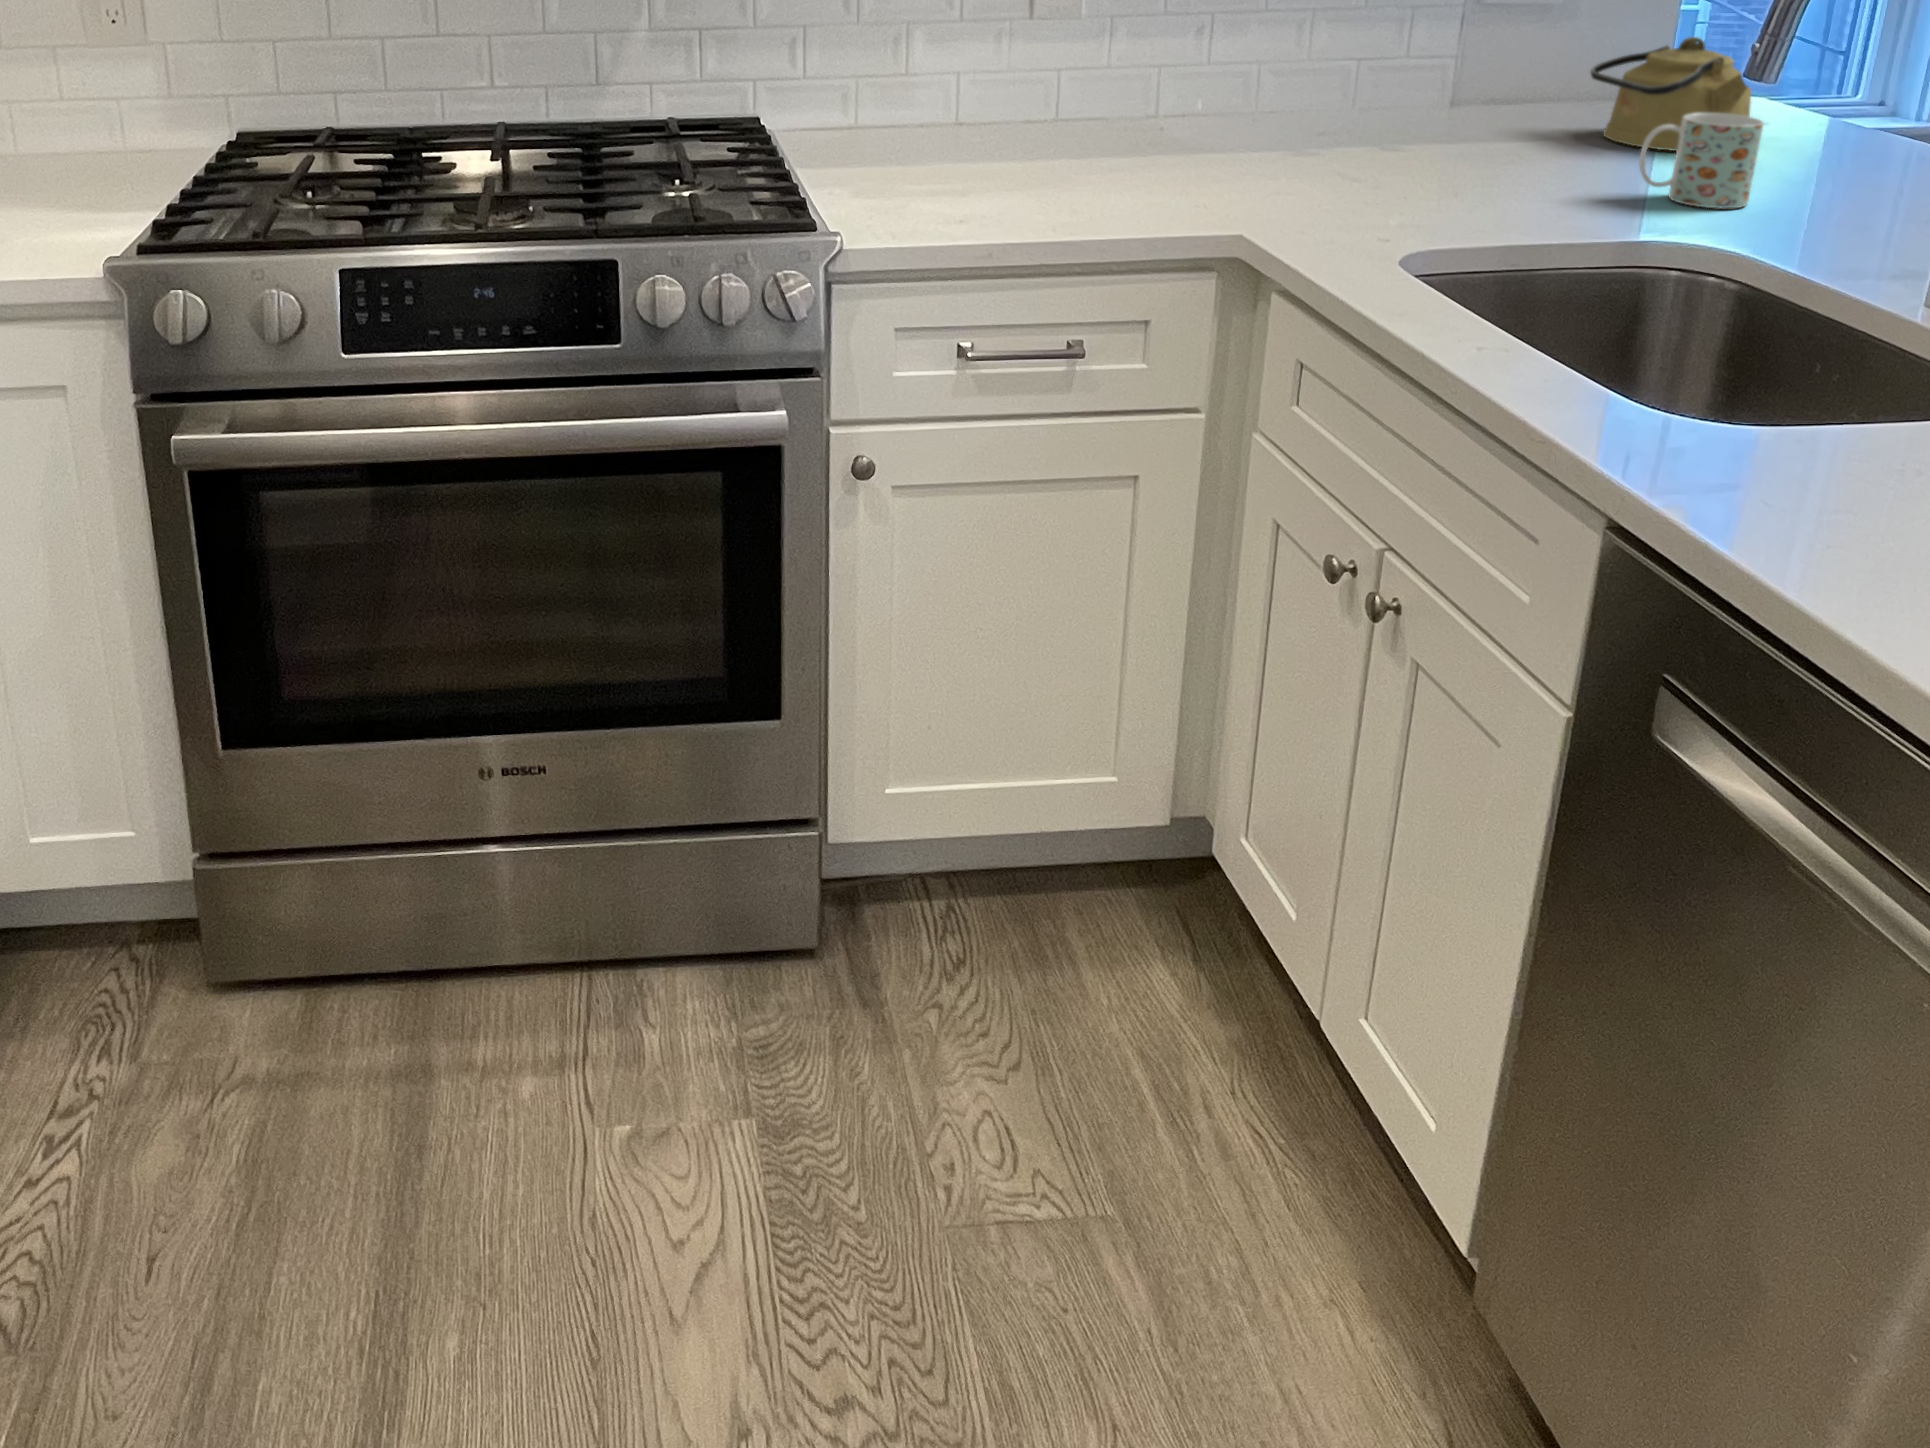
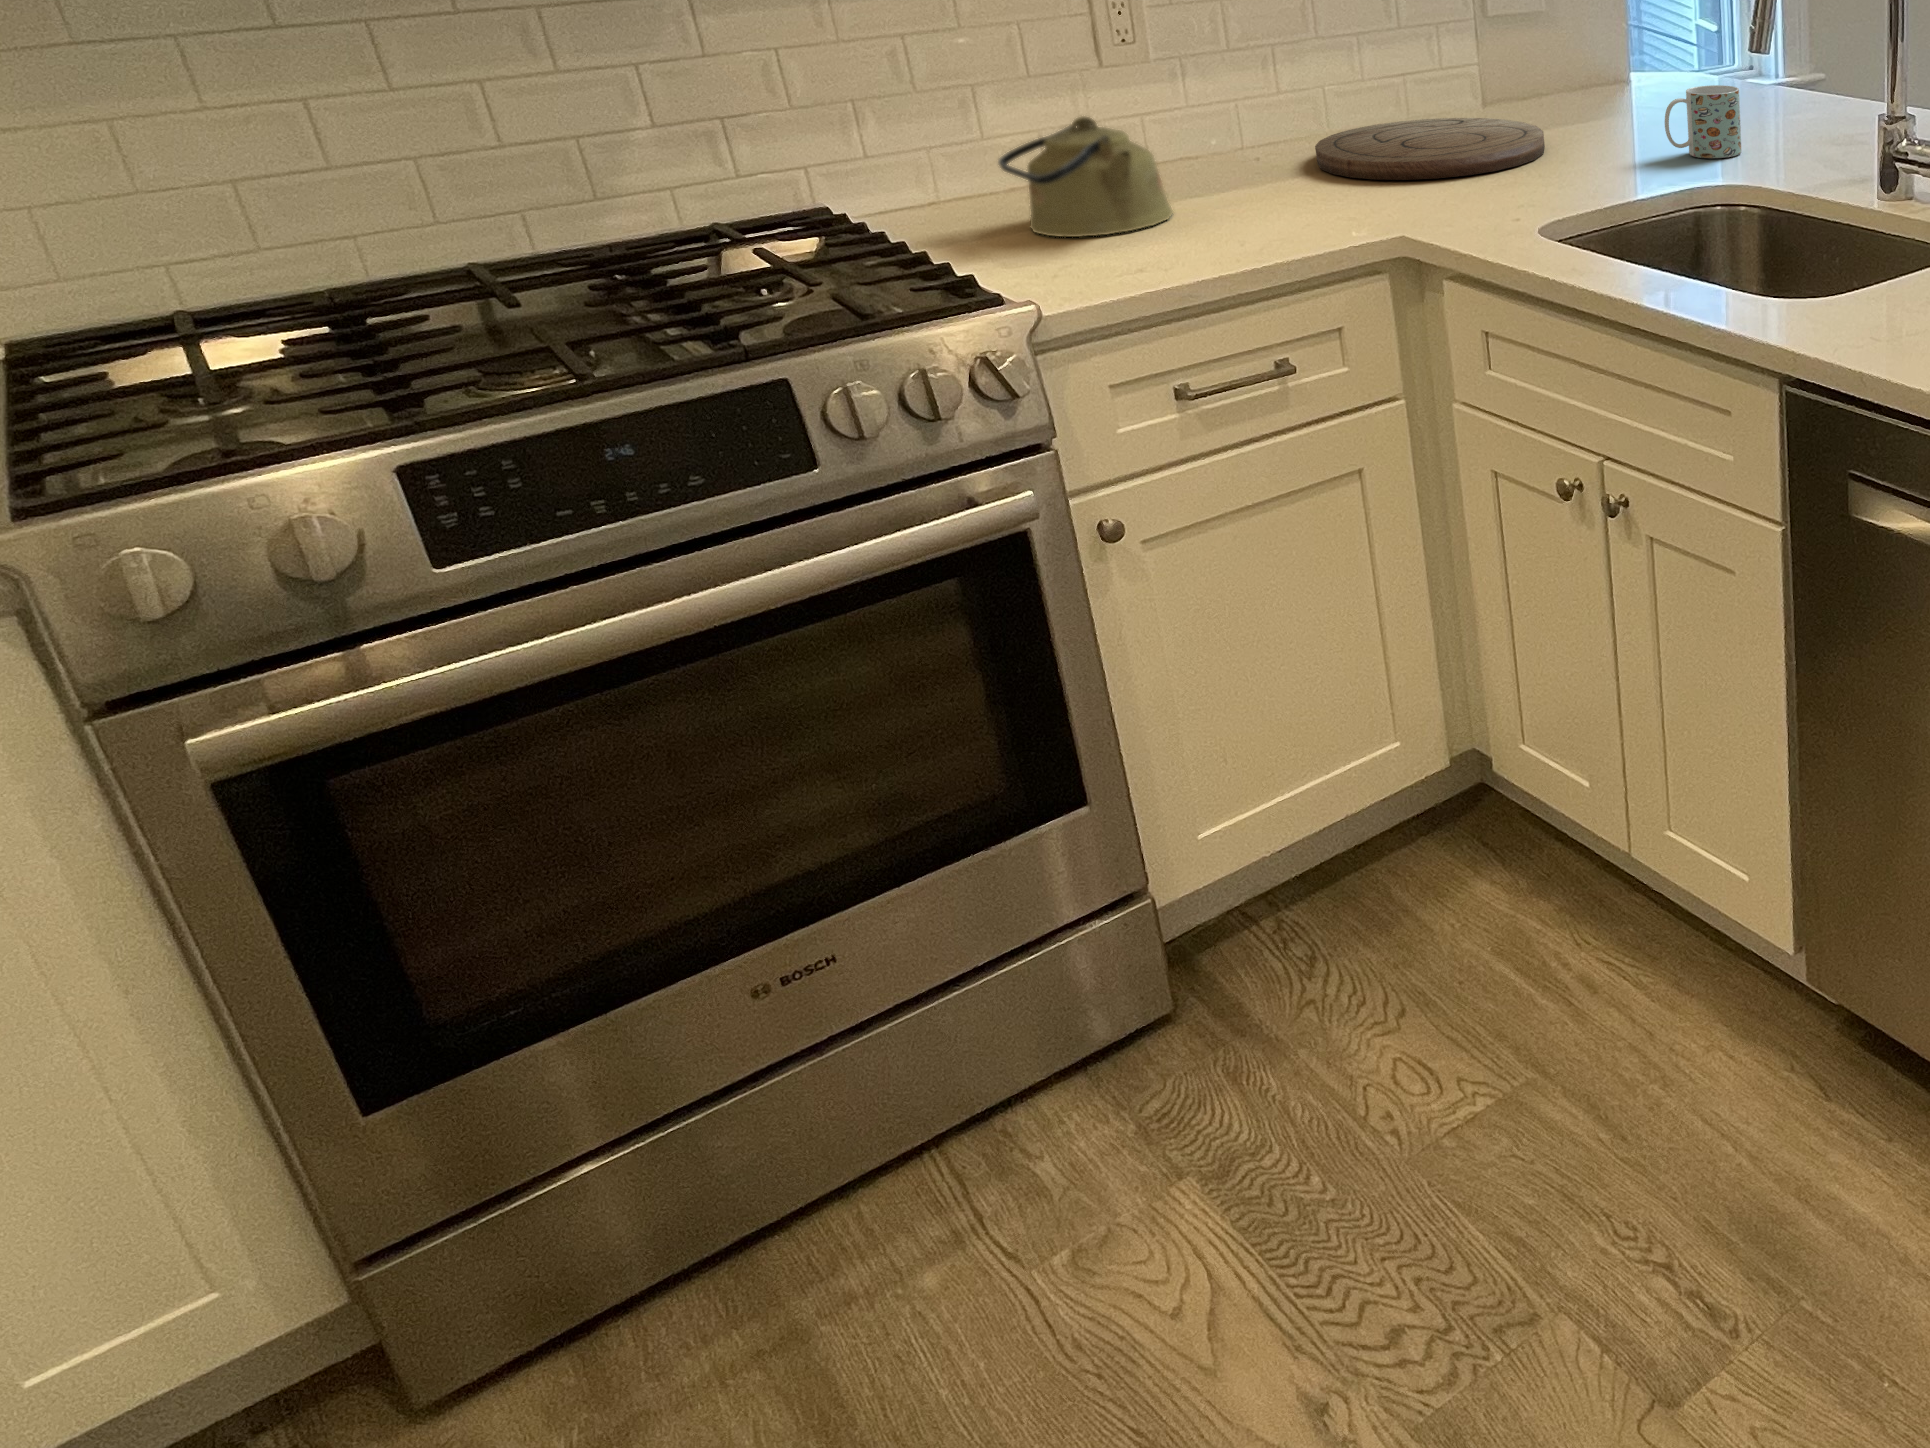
kettle: present [1590,37,1751,151] -> present [998,117,1173,237]
cutting board: none [1209,109,1484,179] -> present [1315,118,1545,180]

